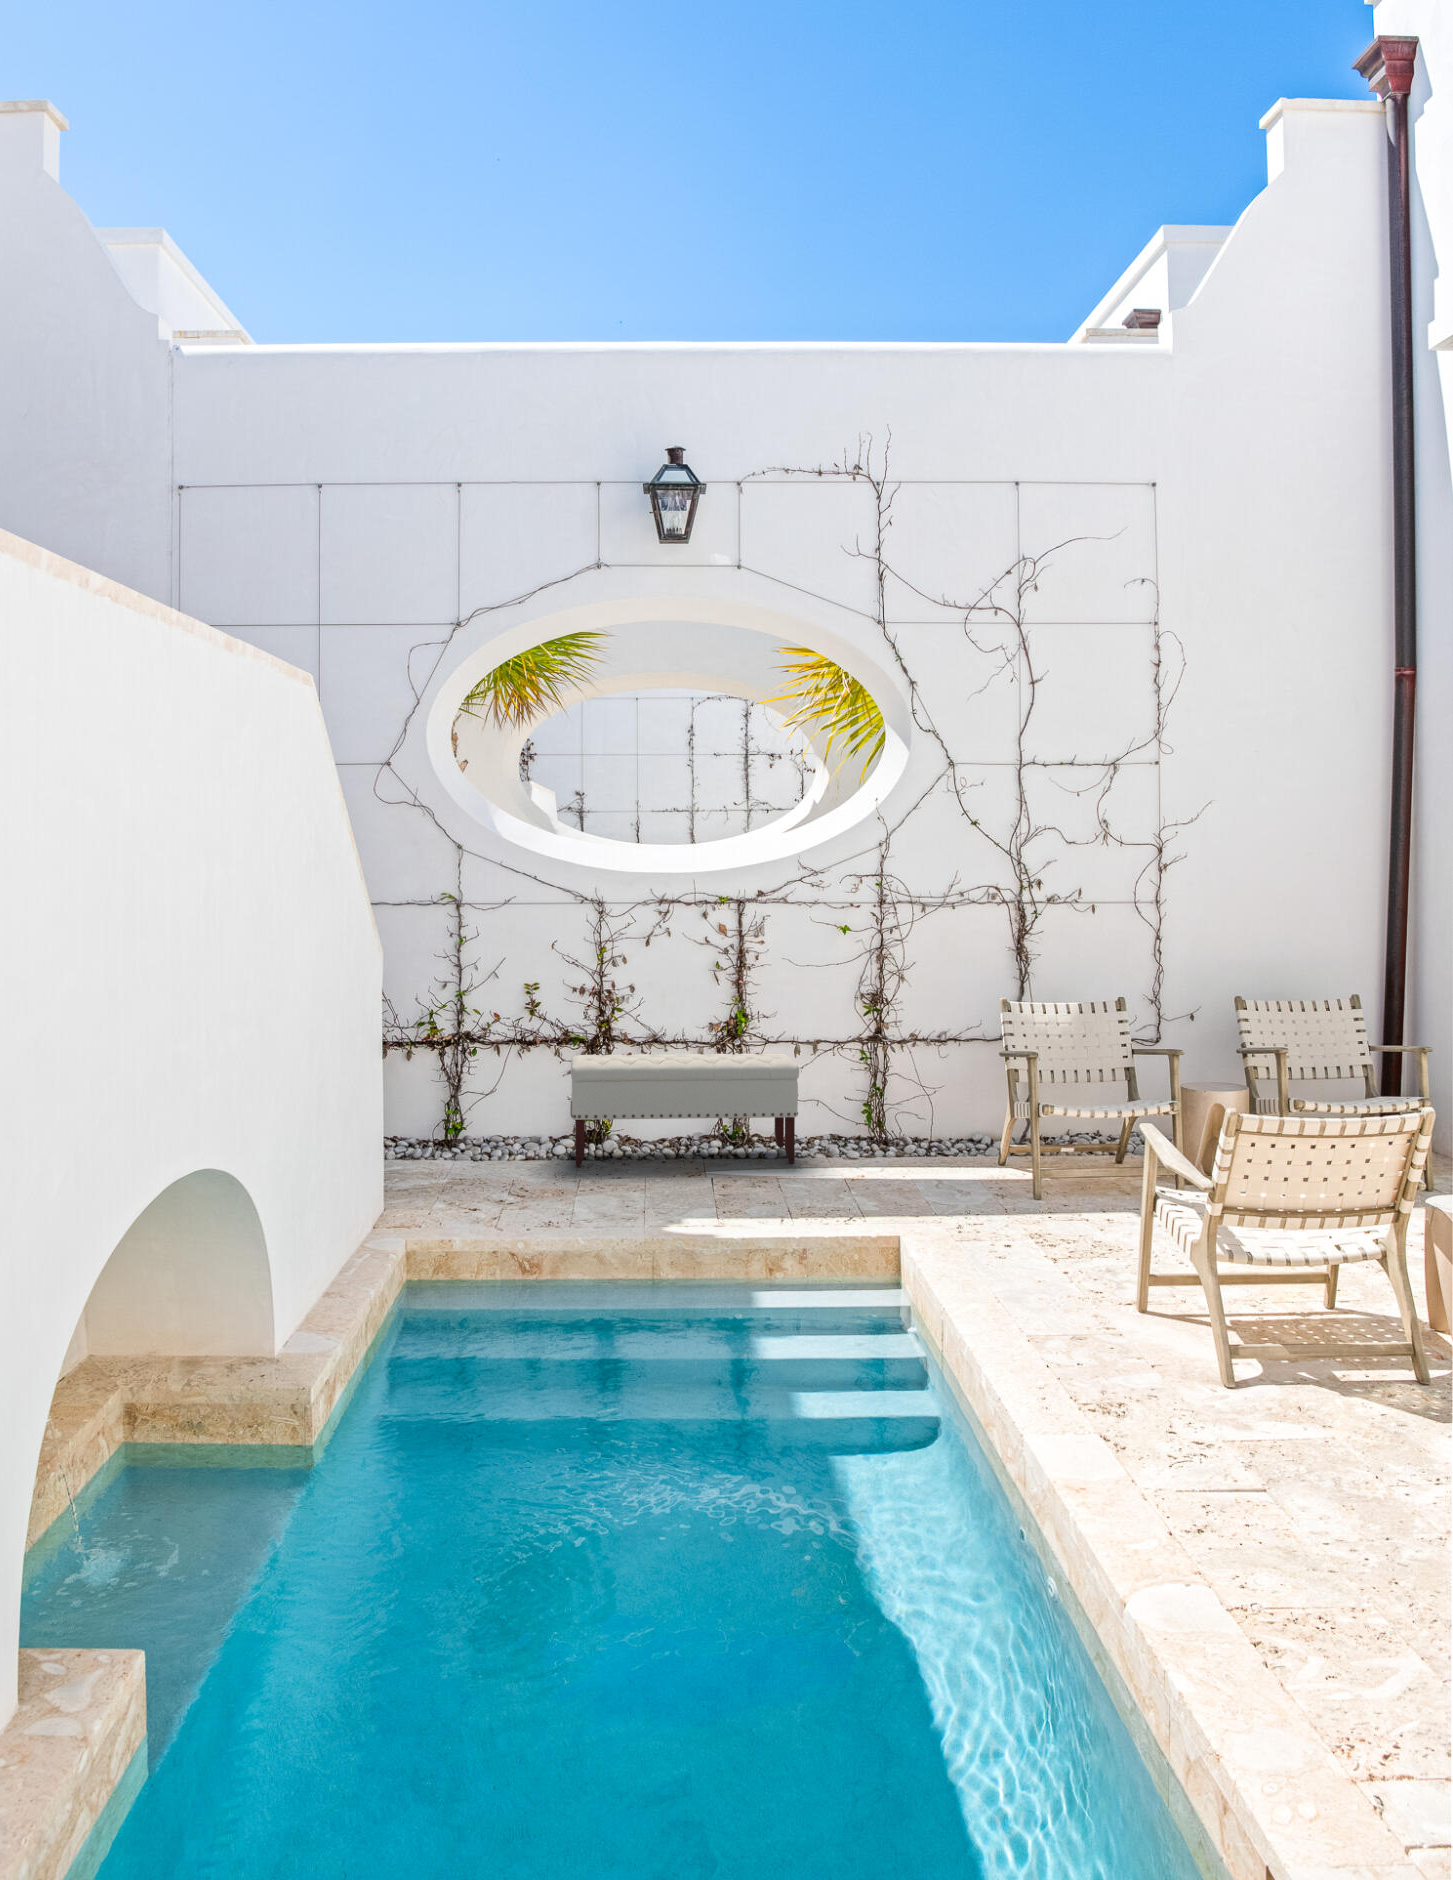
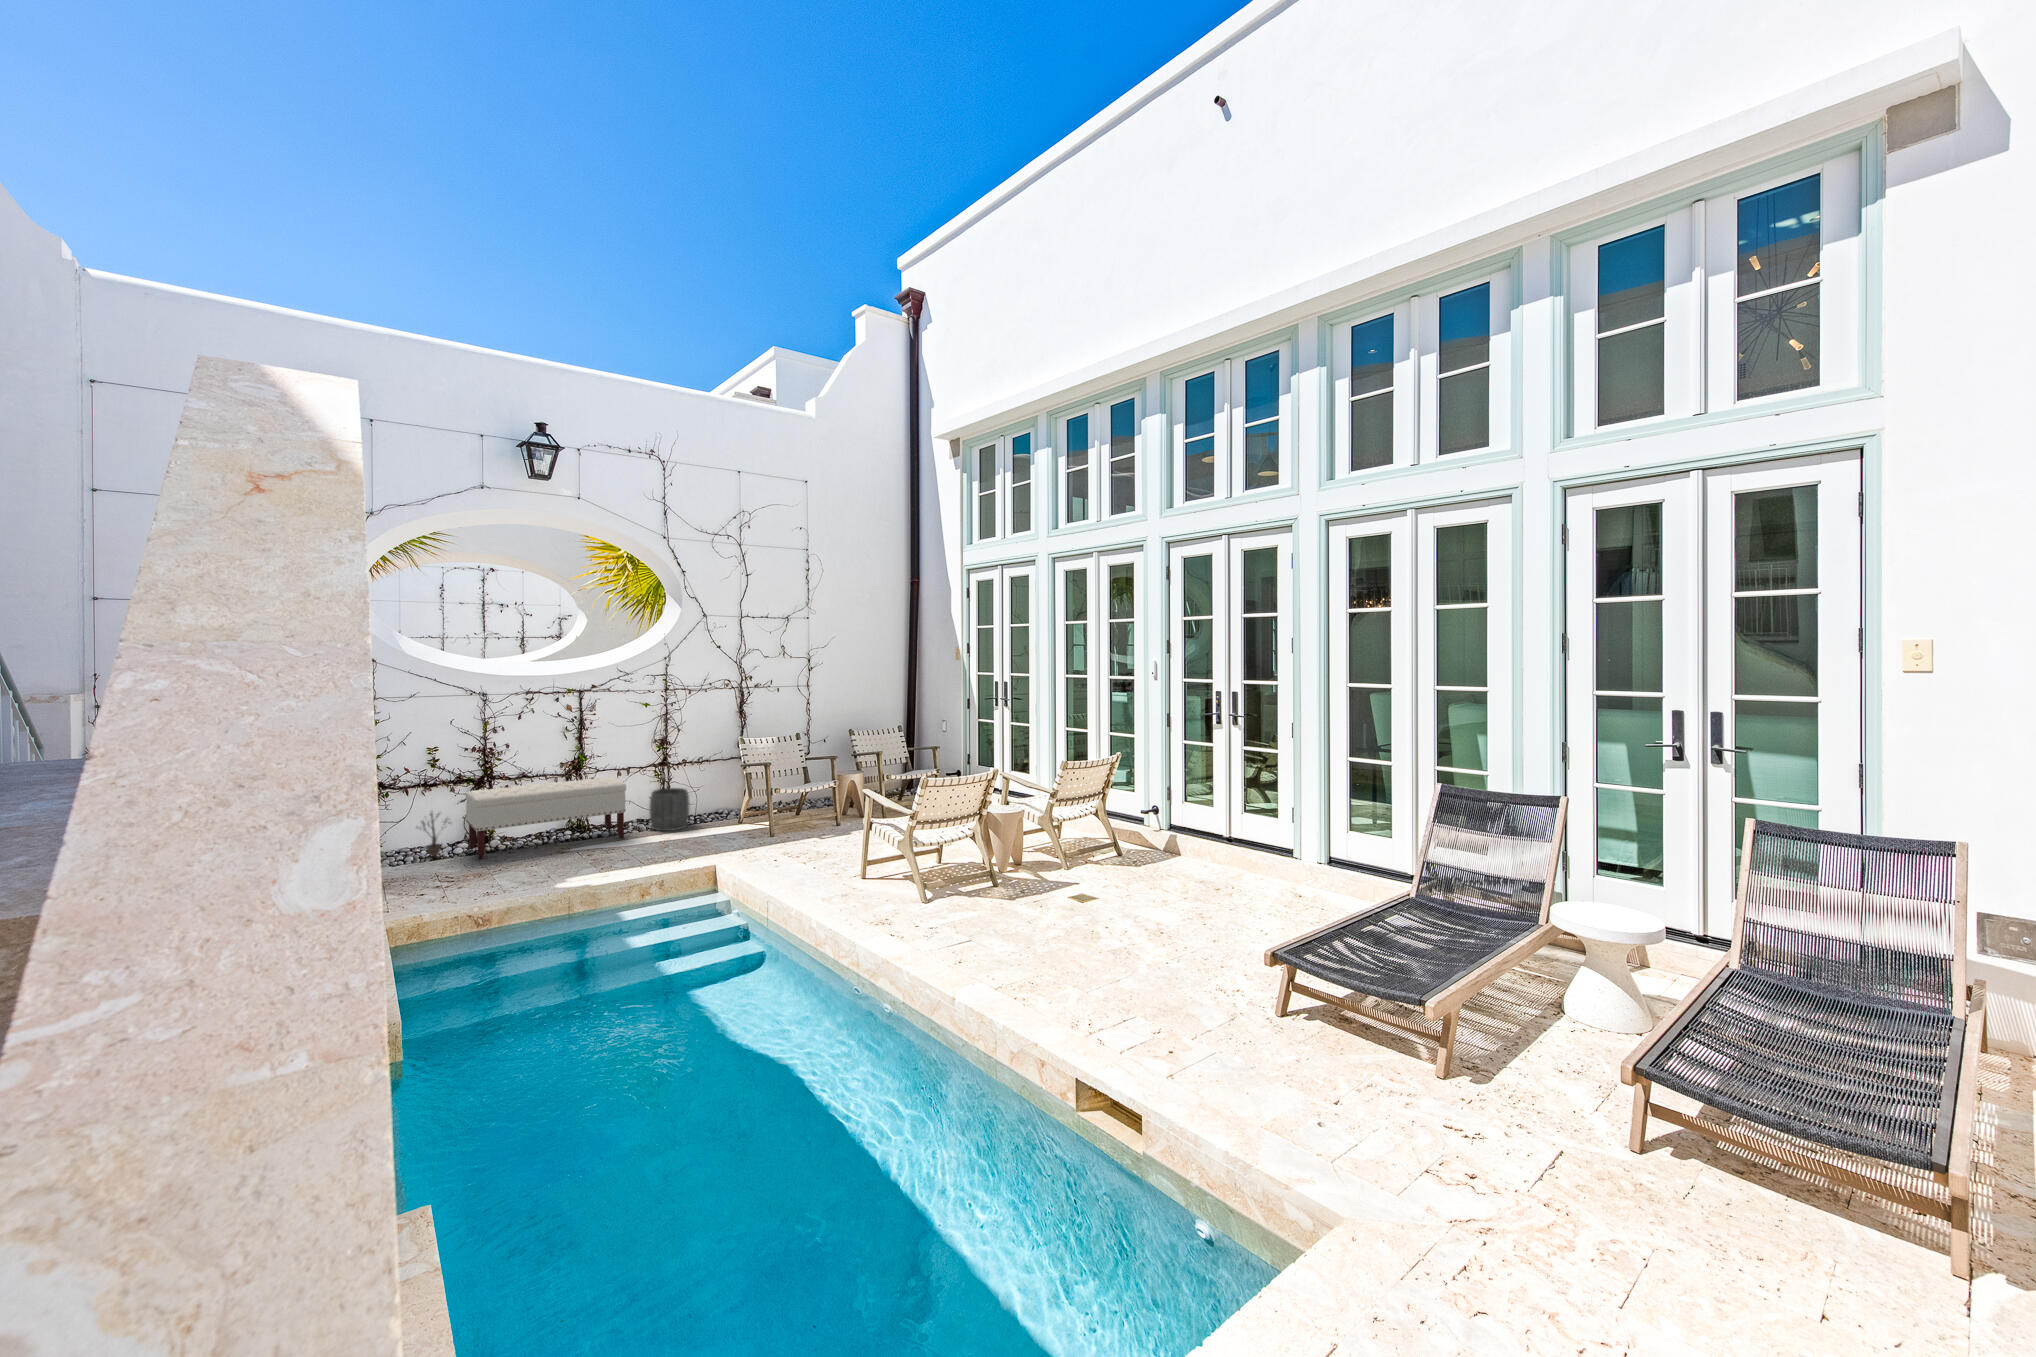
decorative plant: none [497,1080,551,1154] -> present [412,813,447,857]
woven basket: none [844,1084,912,1162] -> present [649,788,690,831]

